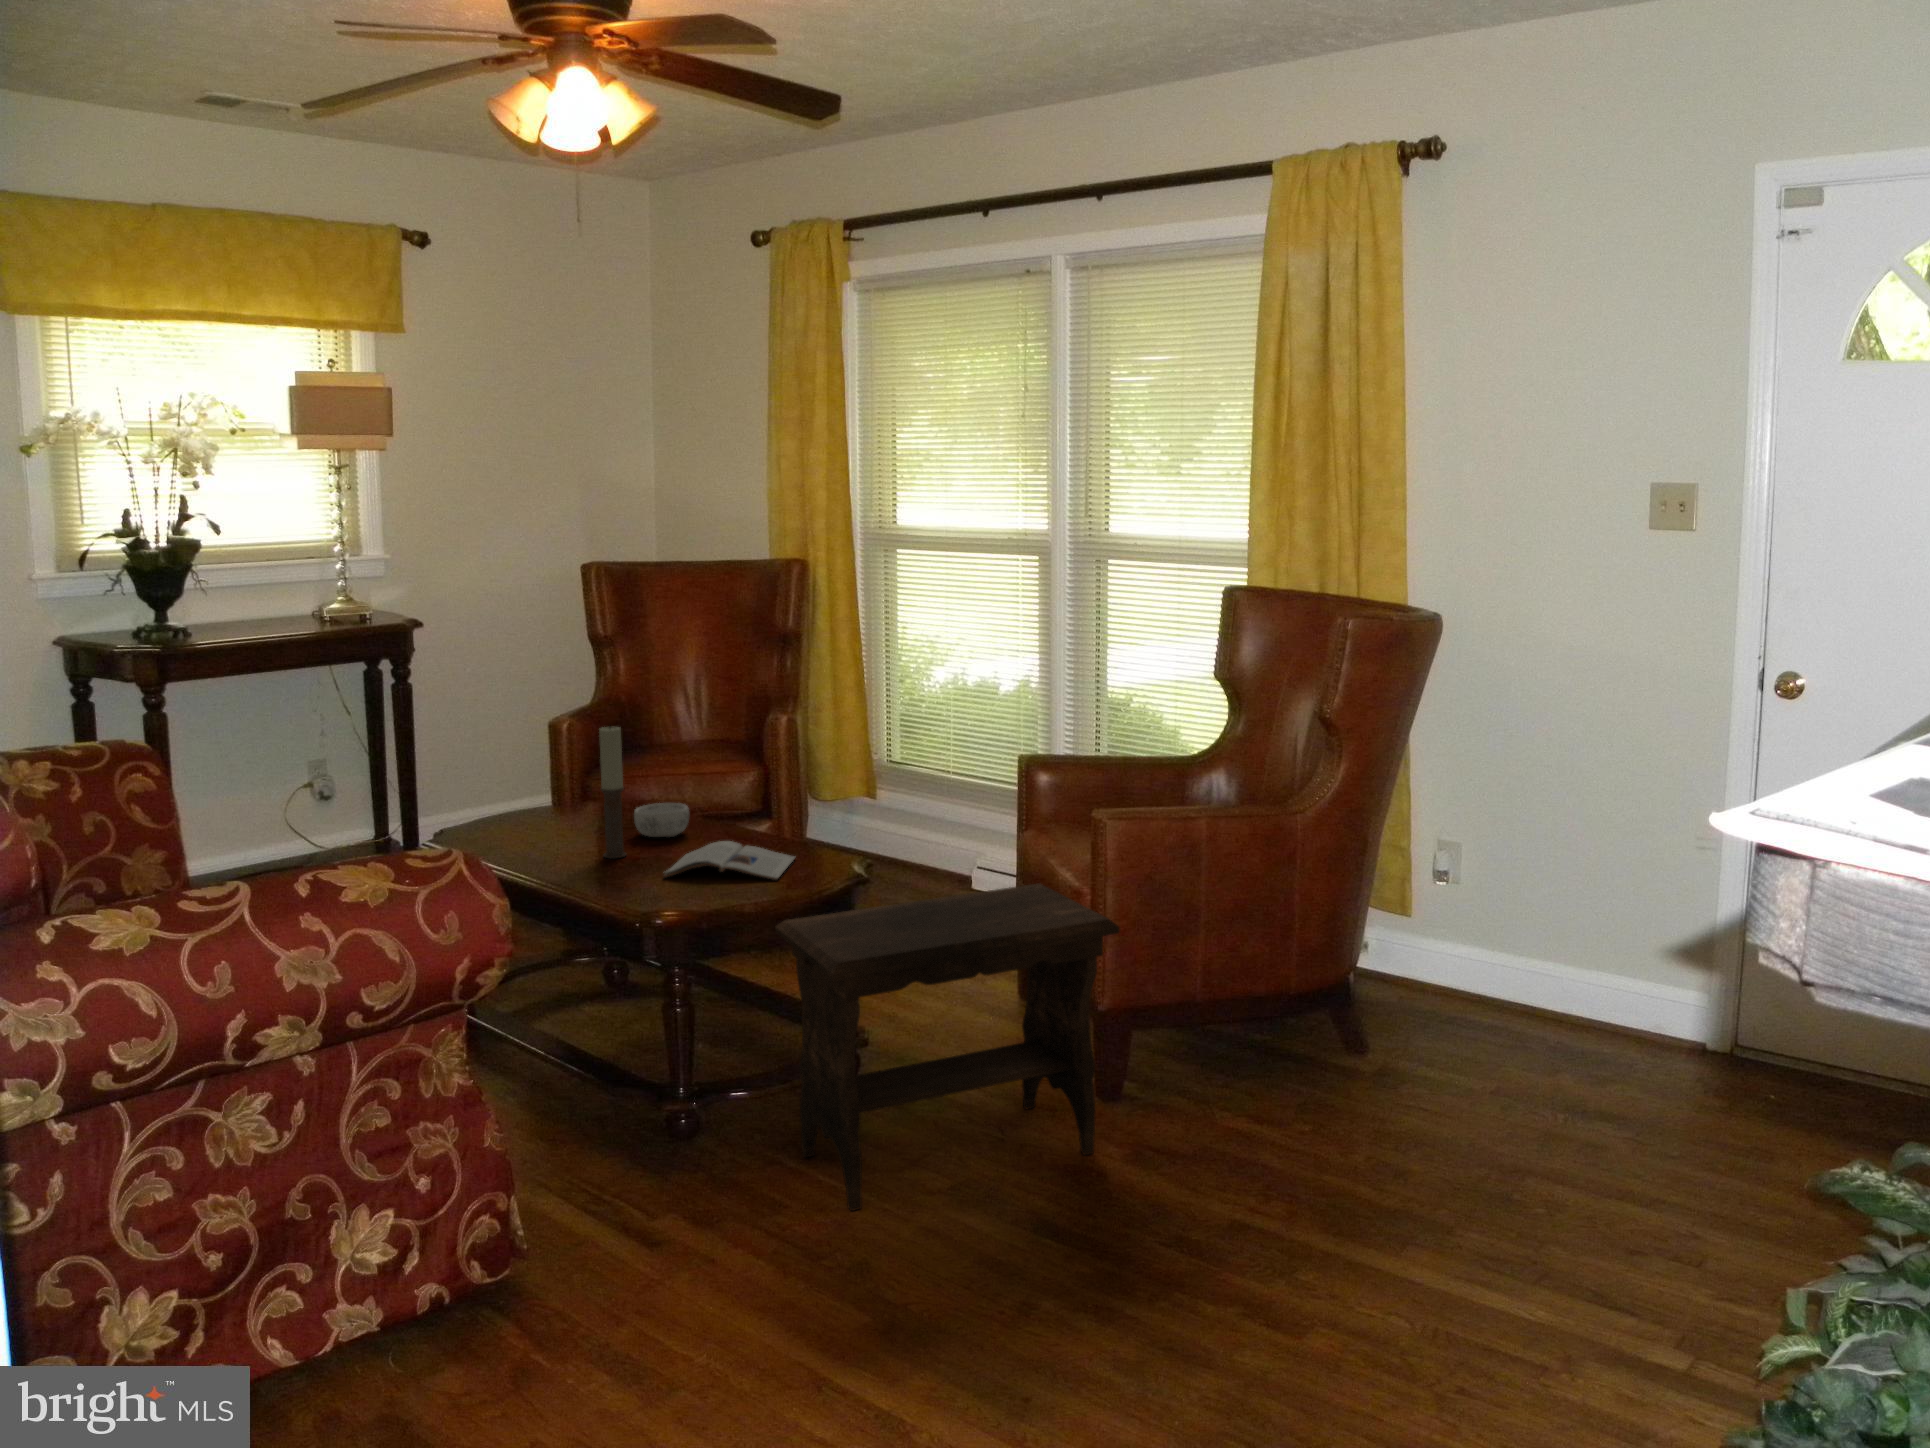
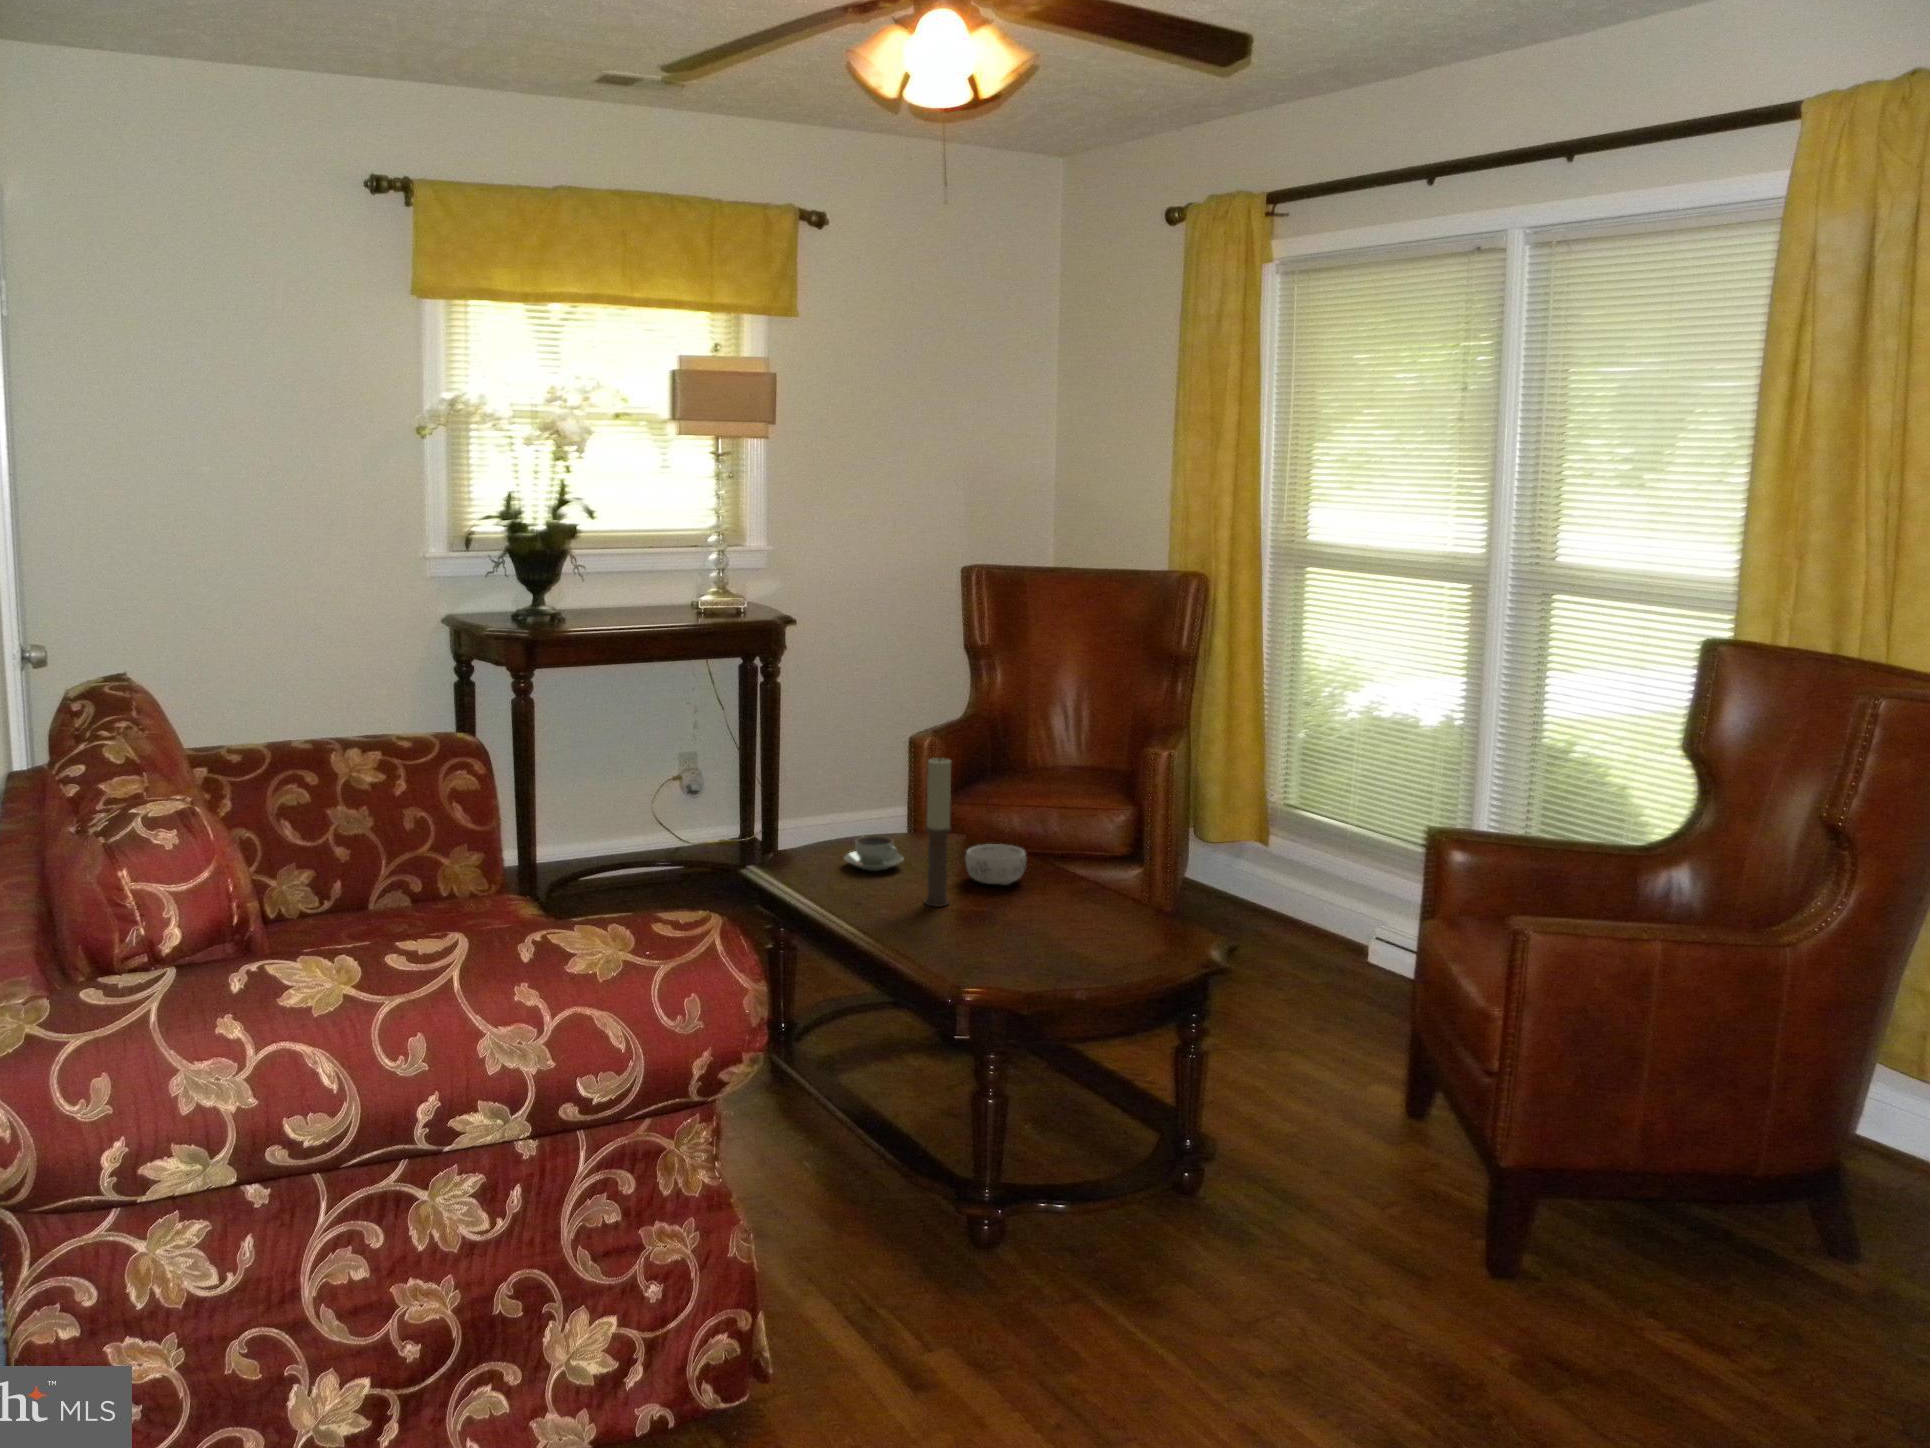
coffee cup: none [518,807,575,838] -> present [844,836,904,871]
magazine: present [663,841,795,880] -> none [980,901,1137,960]
footstool: present [775,883,1120,1211] -> none [1094,1006,1538,1392]

